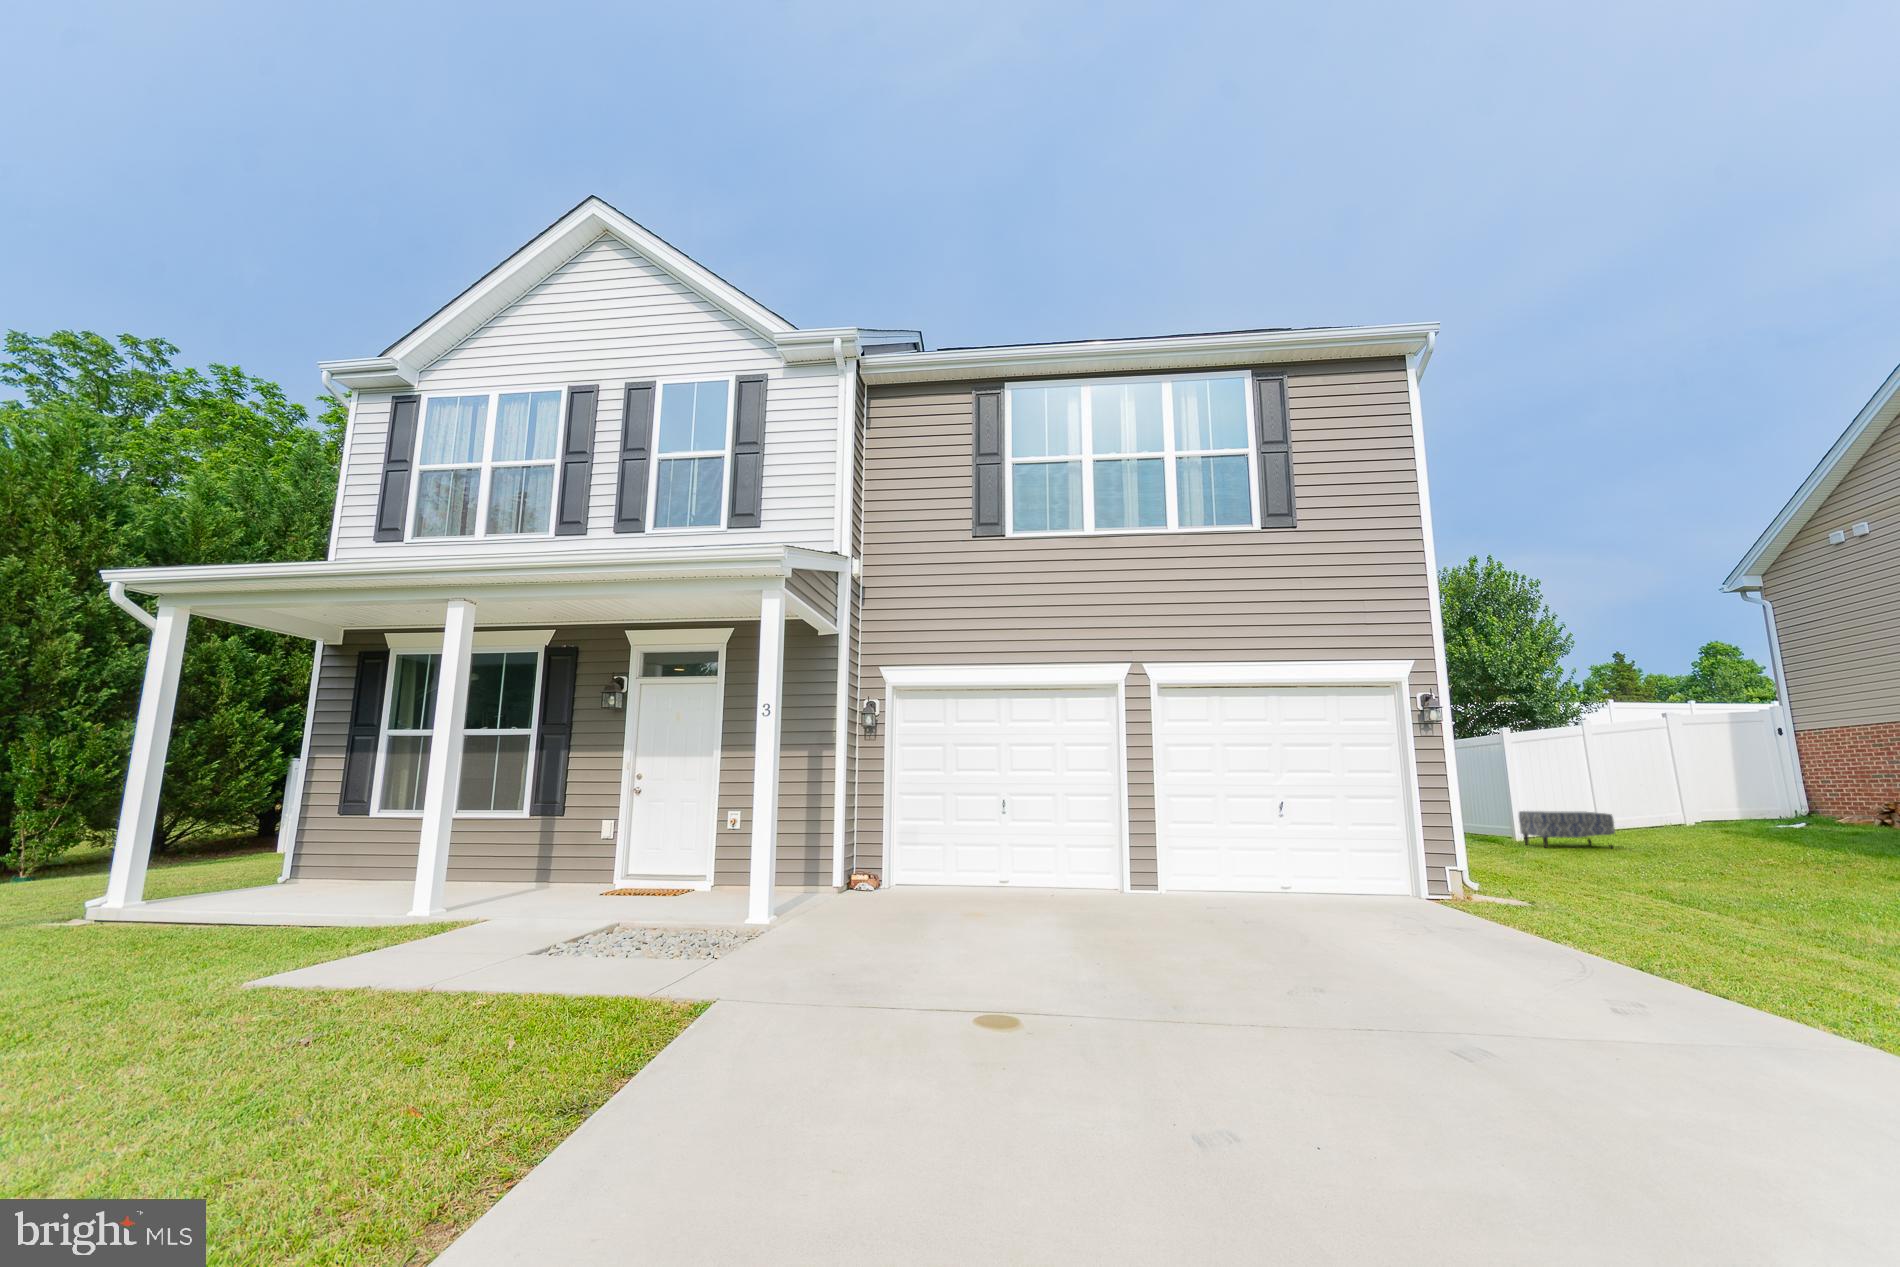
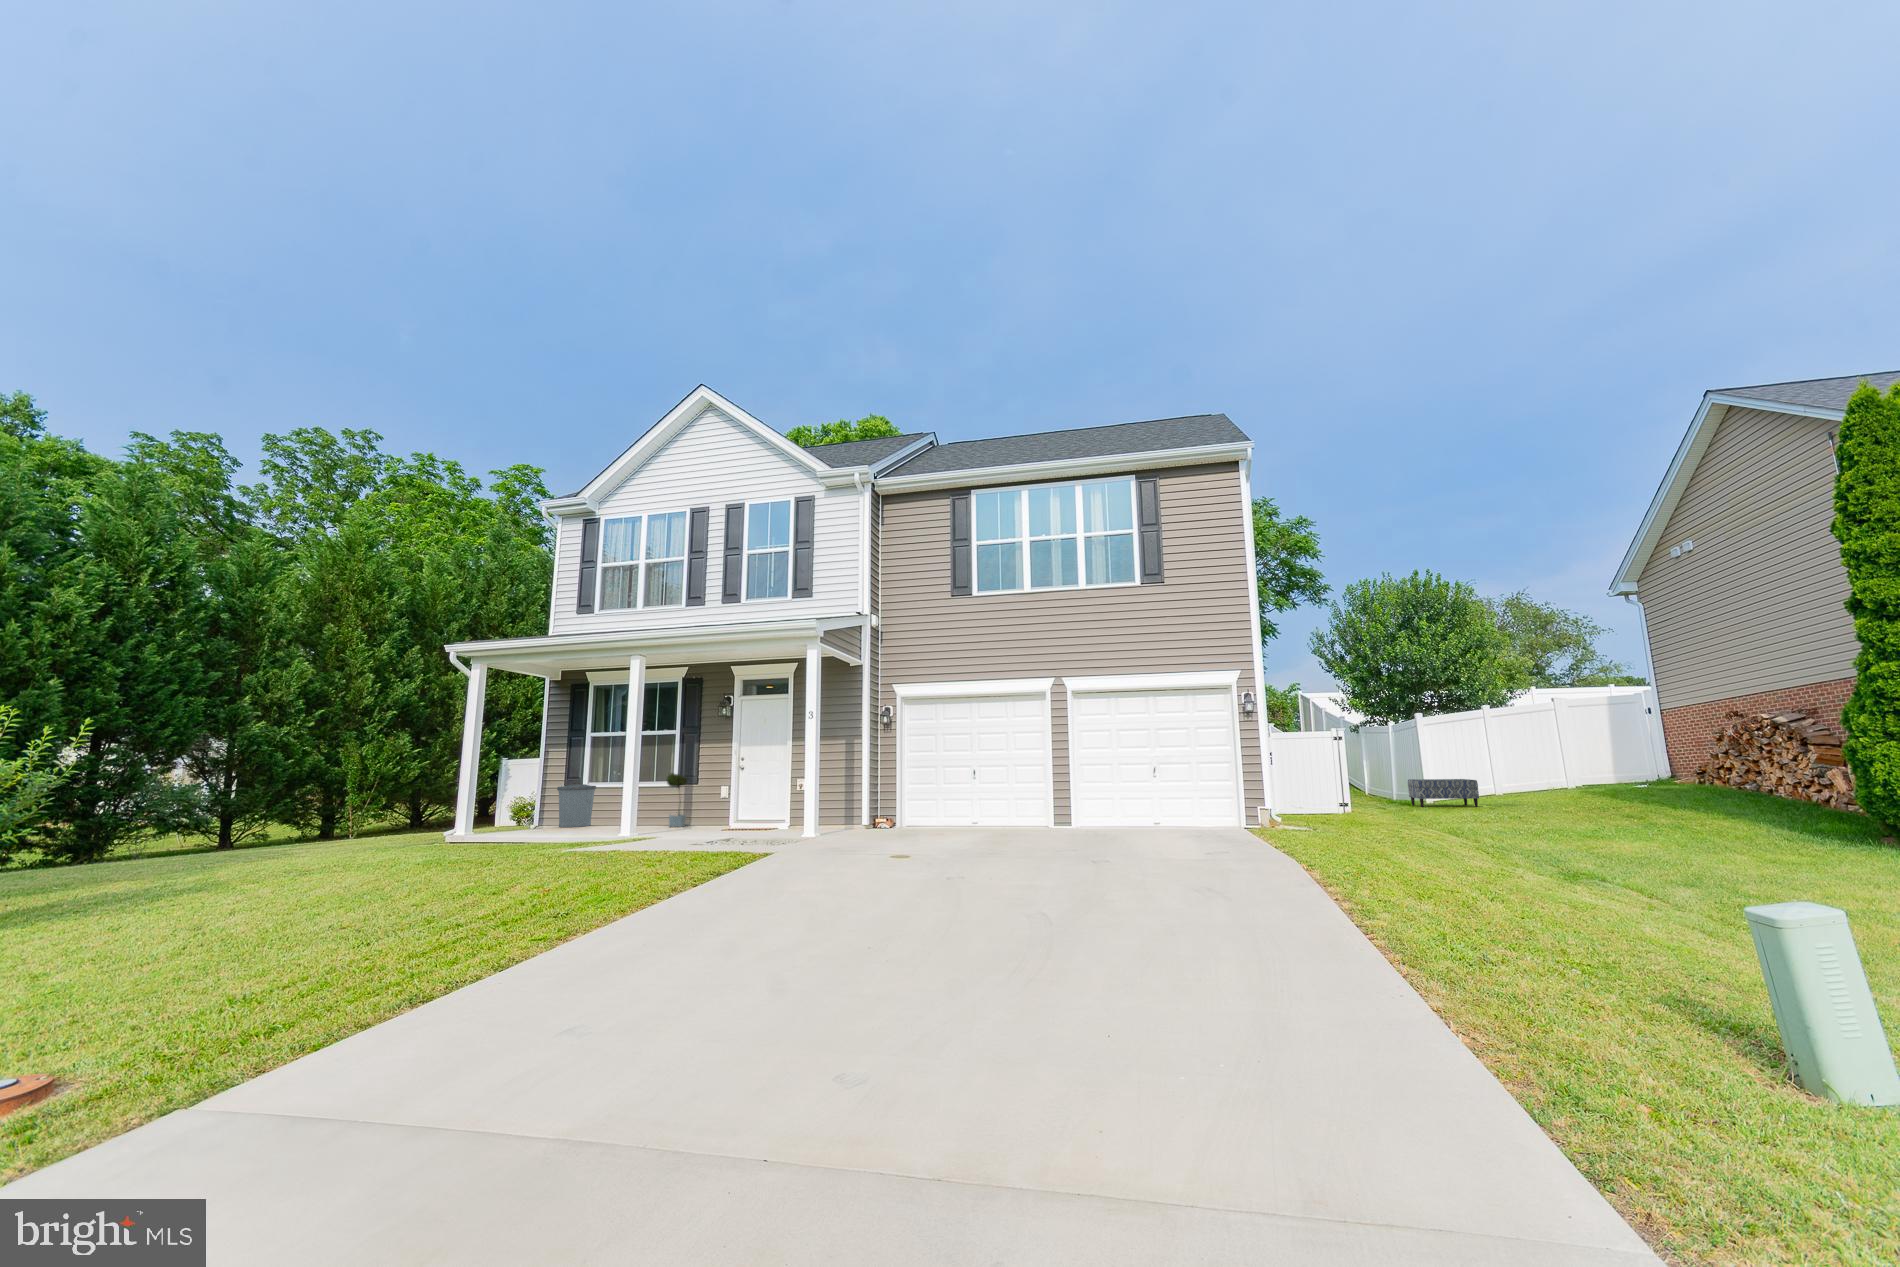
potted tree: none [508,797,544,887] -> present [667,773,688,827]
trash can: none [317,811,390,887] -> present [557,782,596,827]

